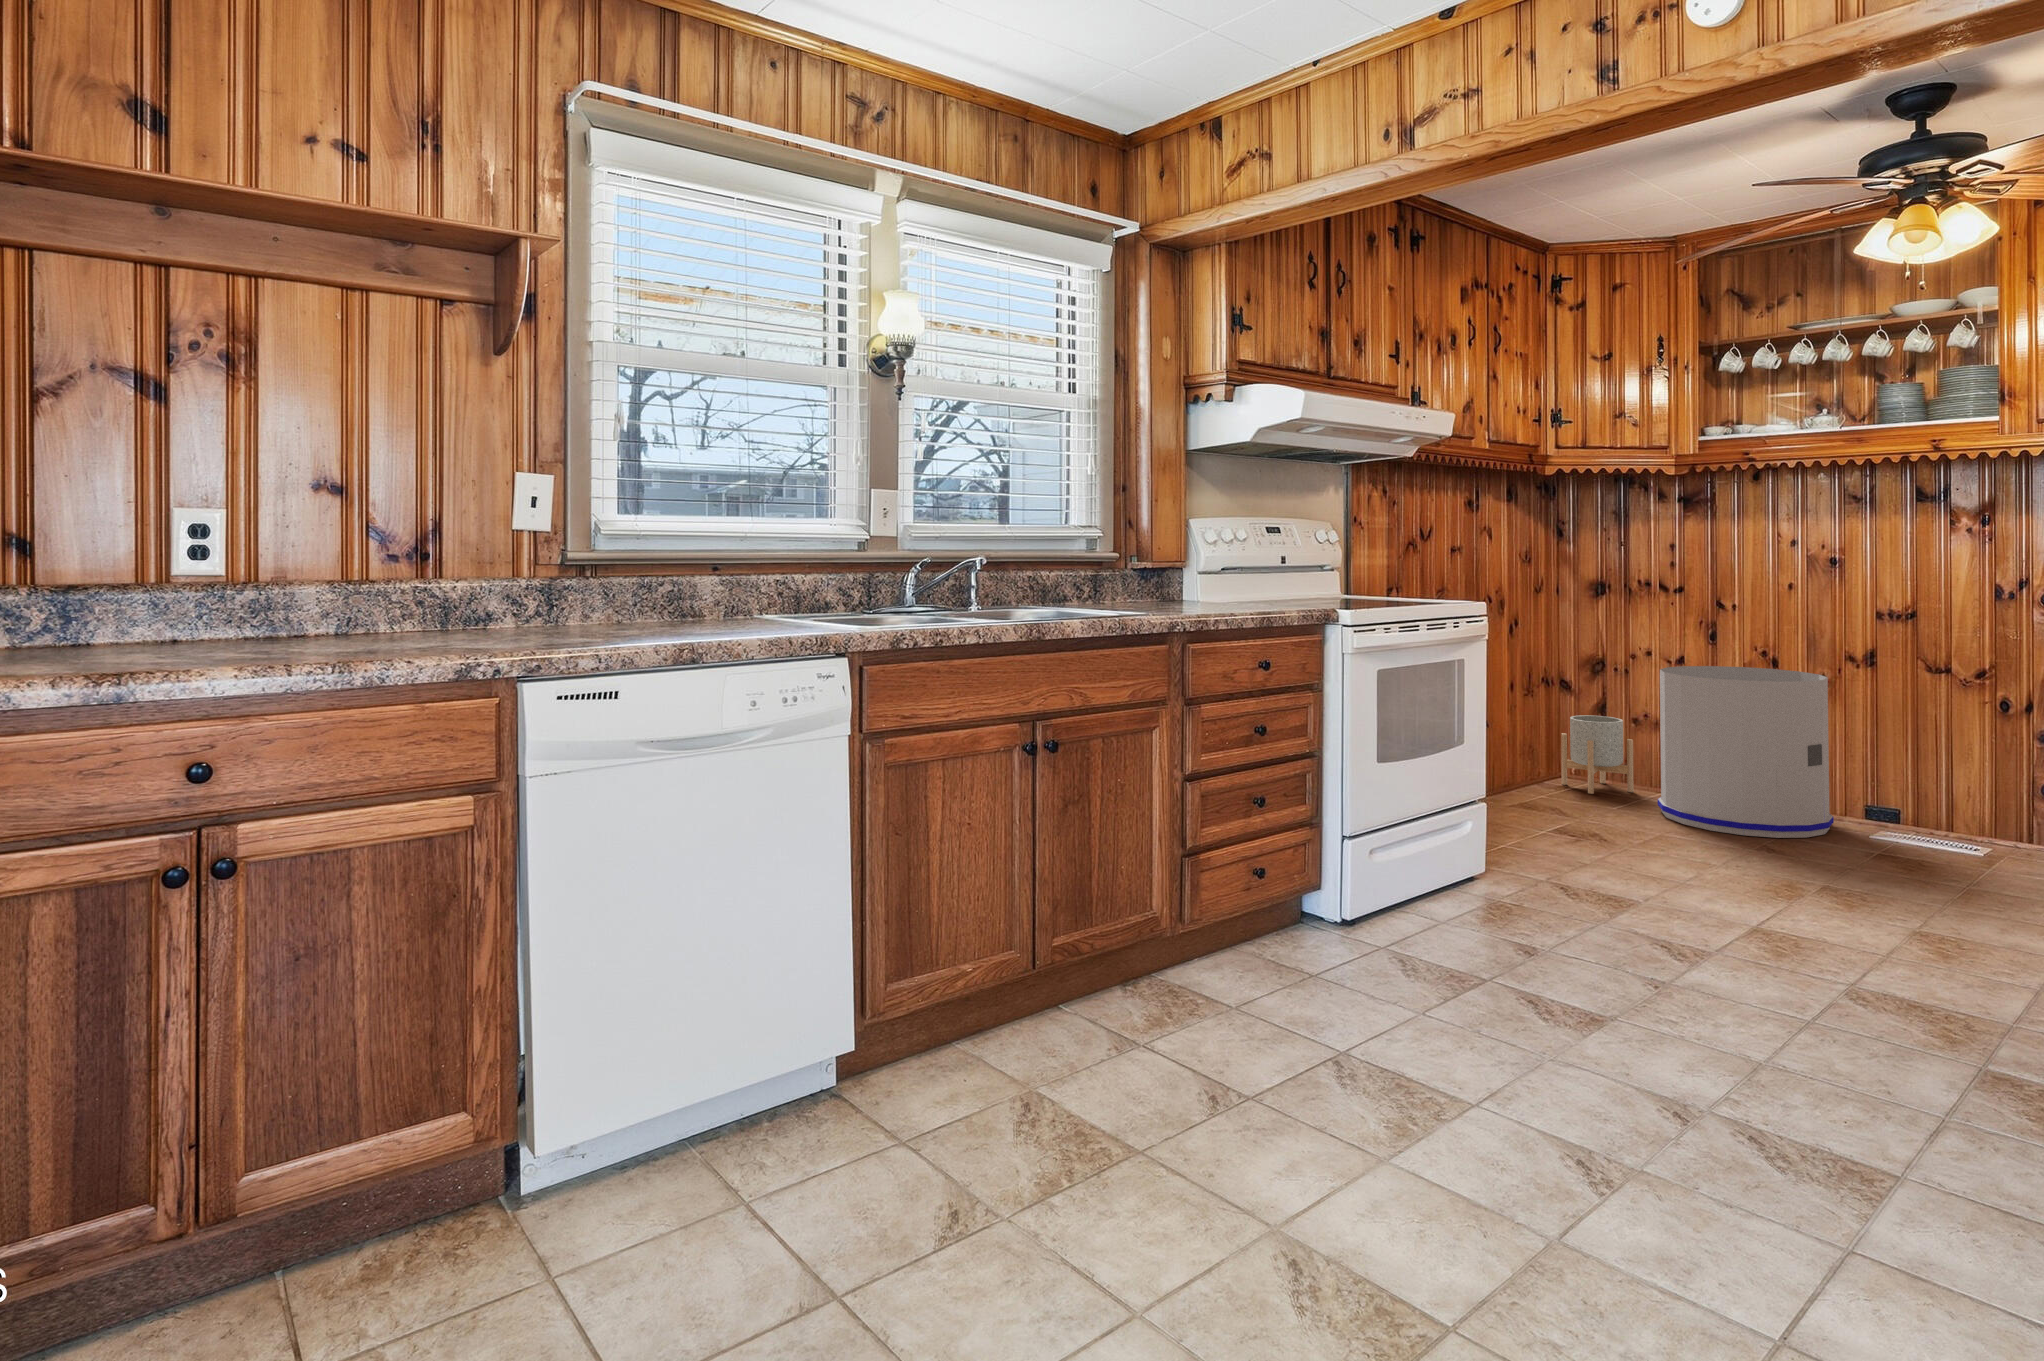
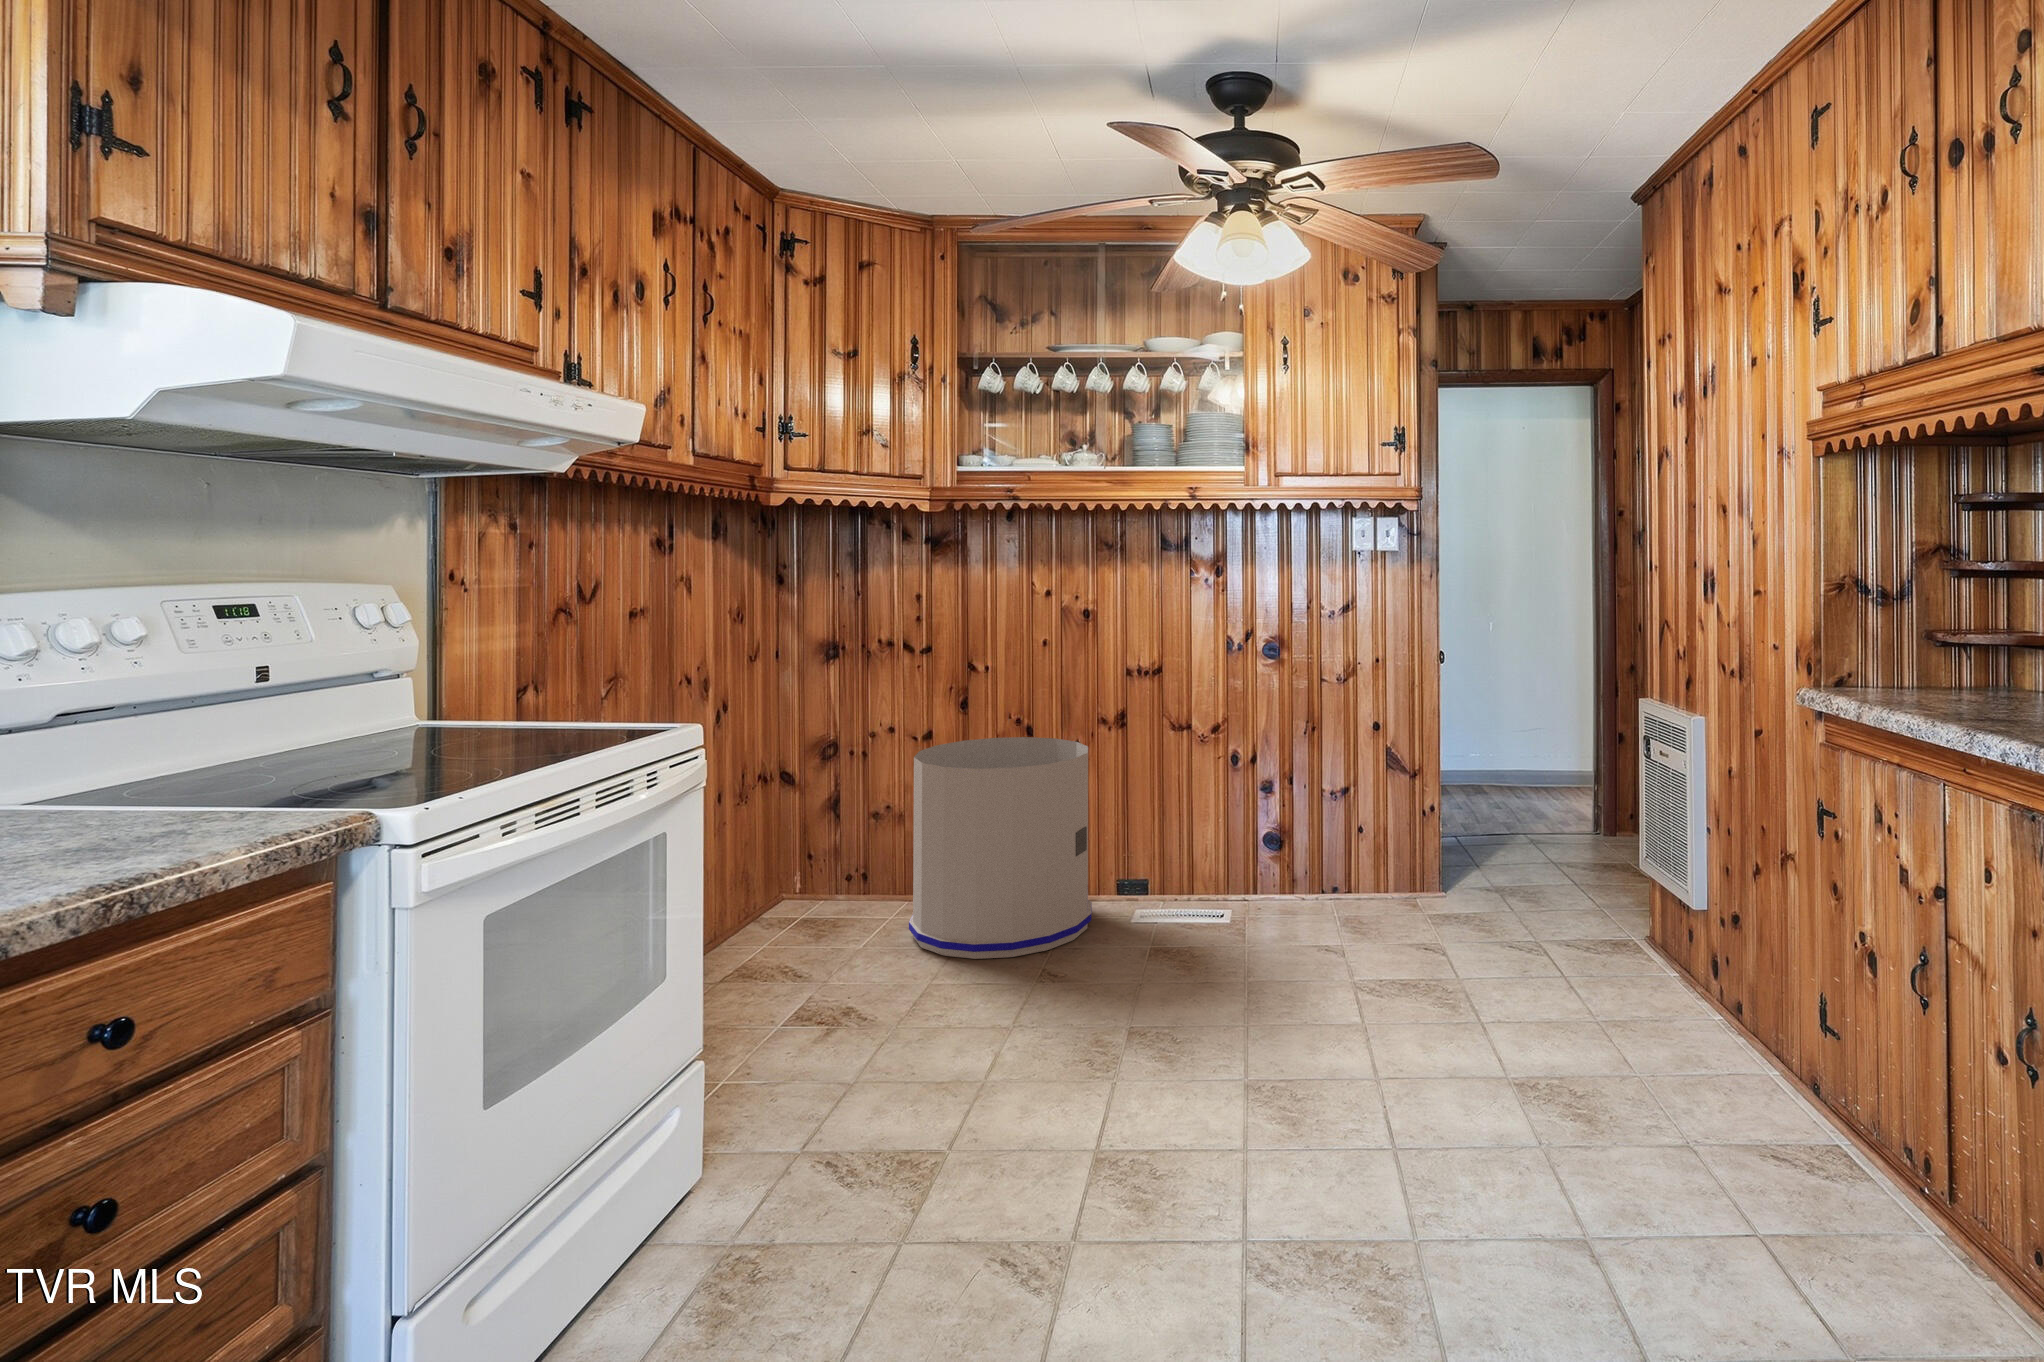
planter: present [1561,715,1634,794] -> none [782,814,873,925]

